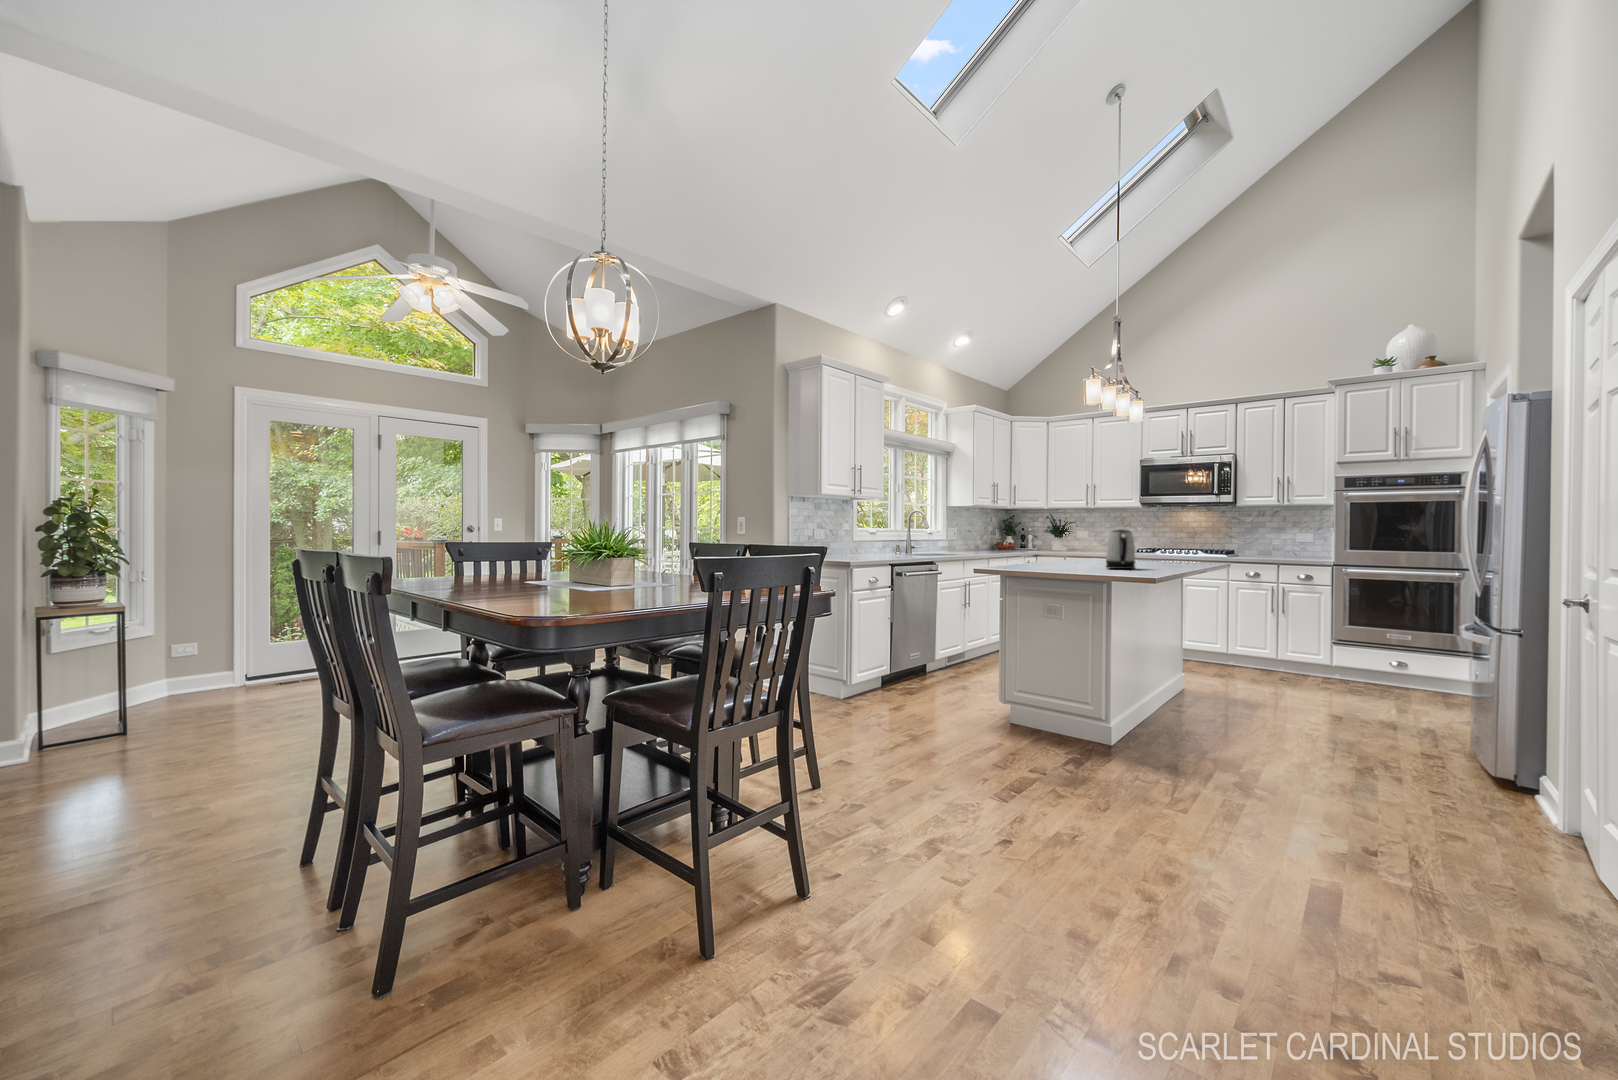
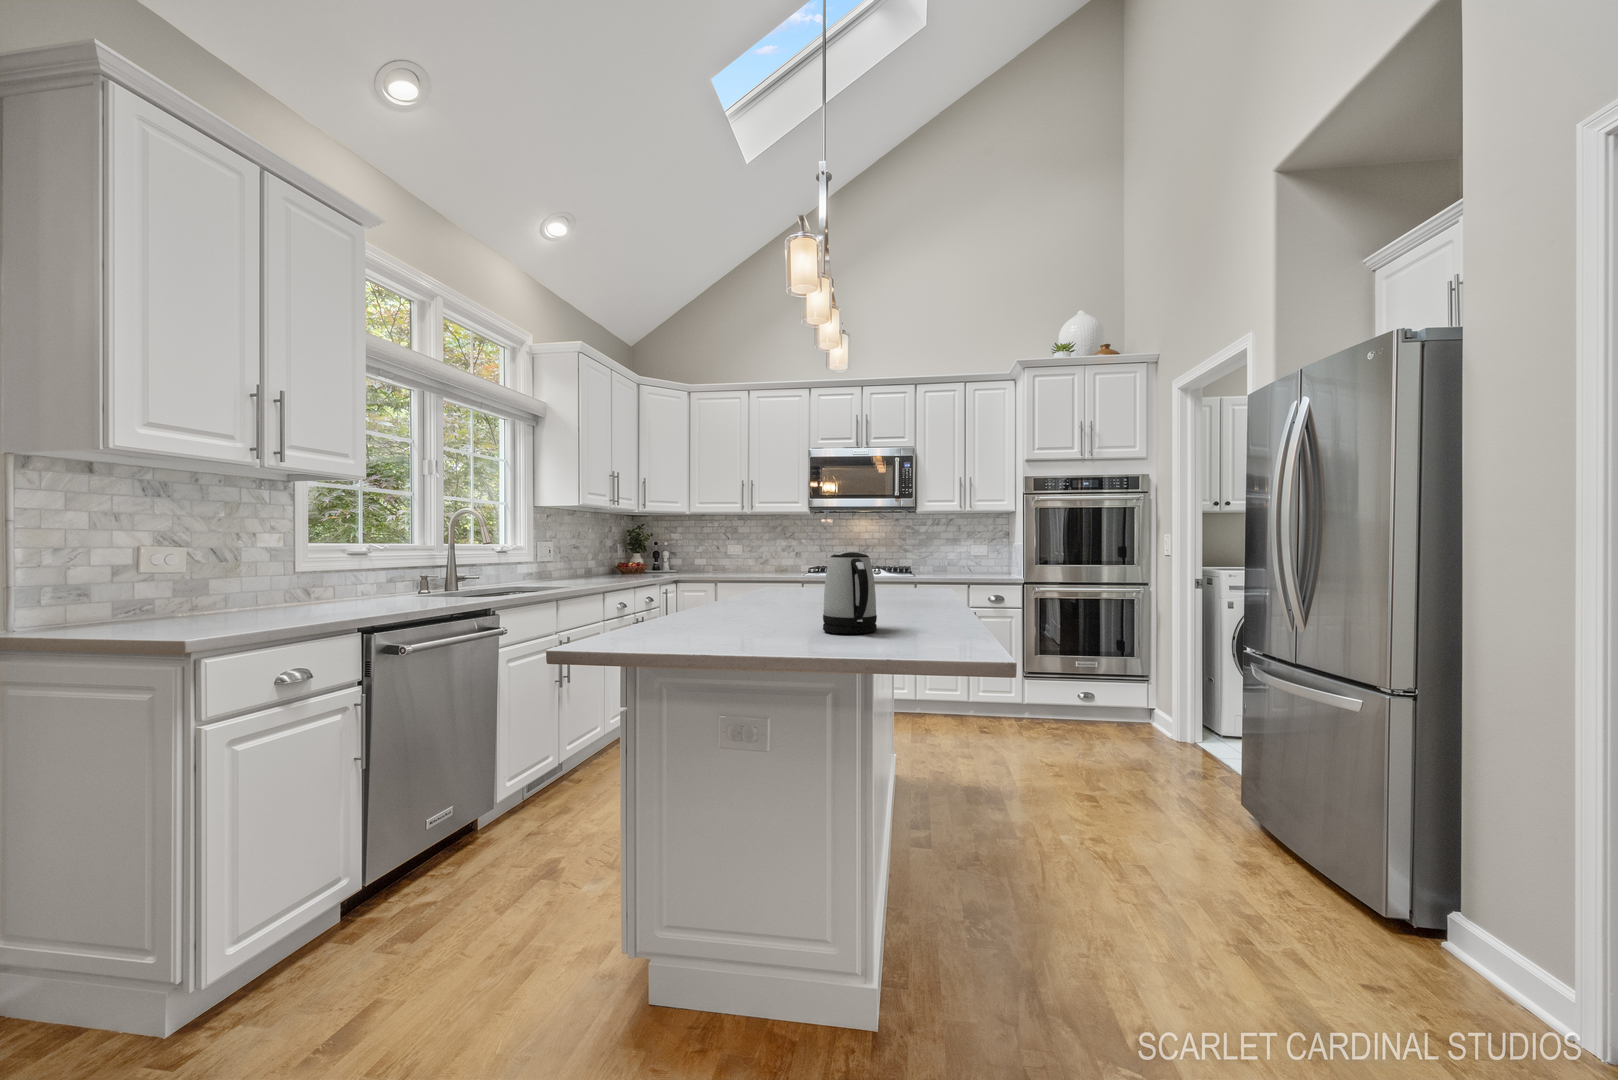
flower arrangement: present [1044,514,1074,551] -> none [677,518,725,570]

